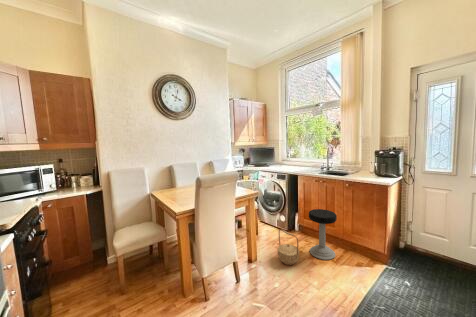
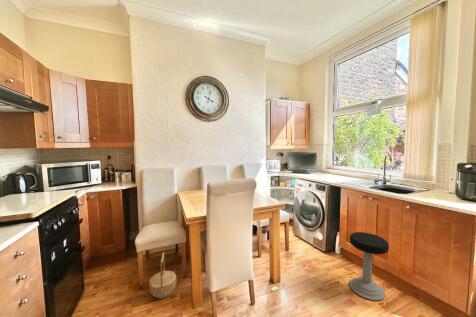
basket: present [278,229,299,265] -> present [149,252,177,299]

